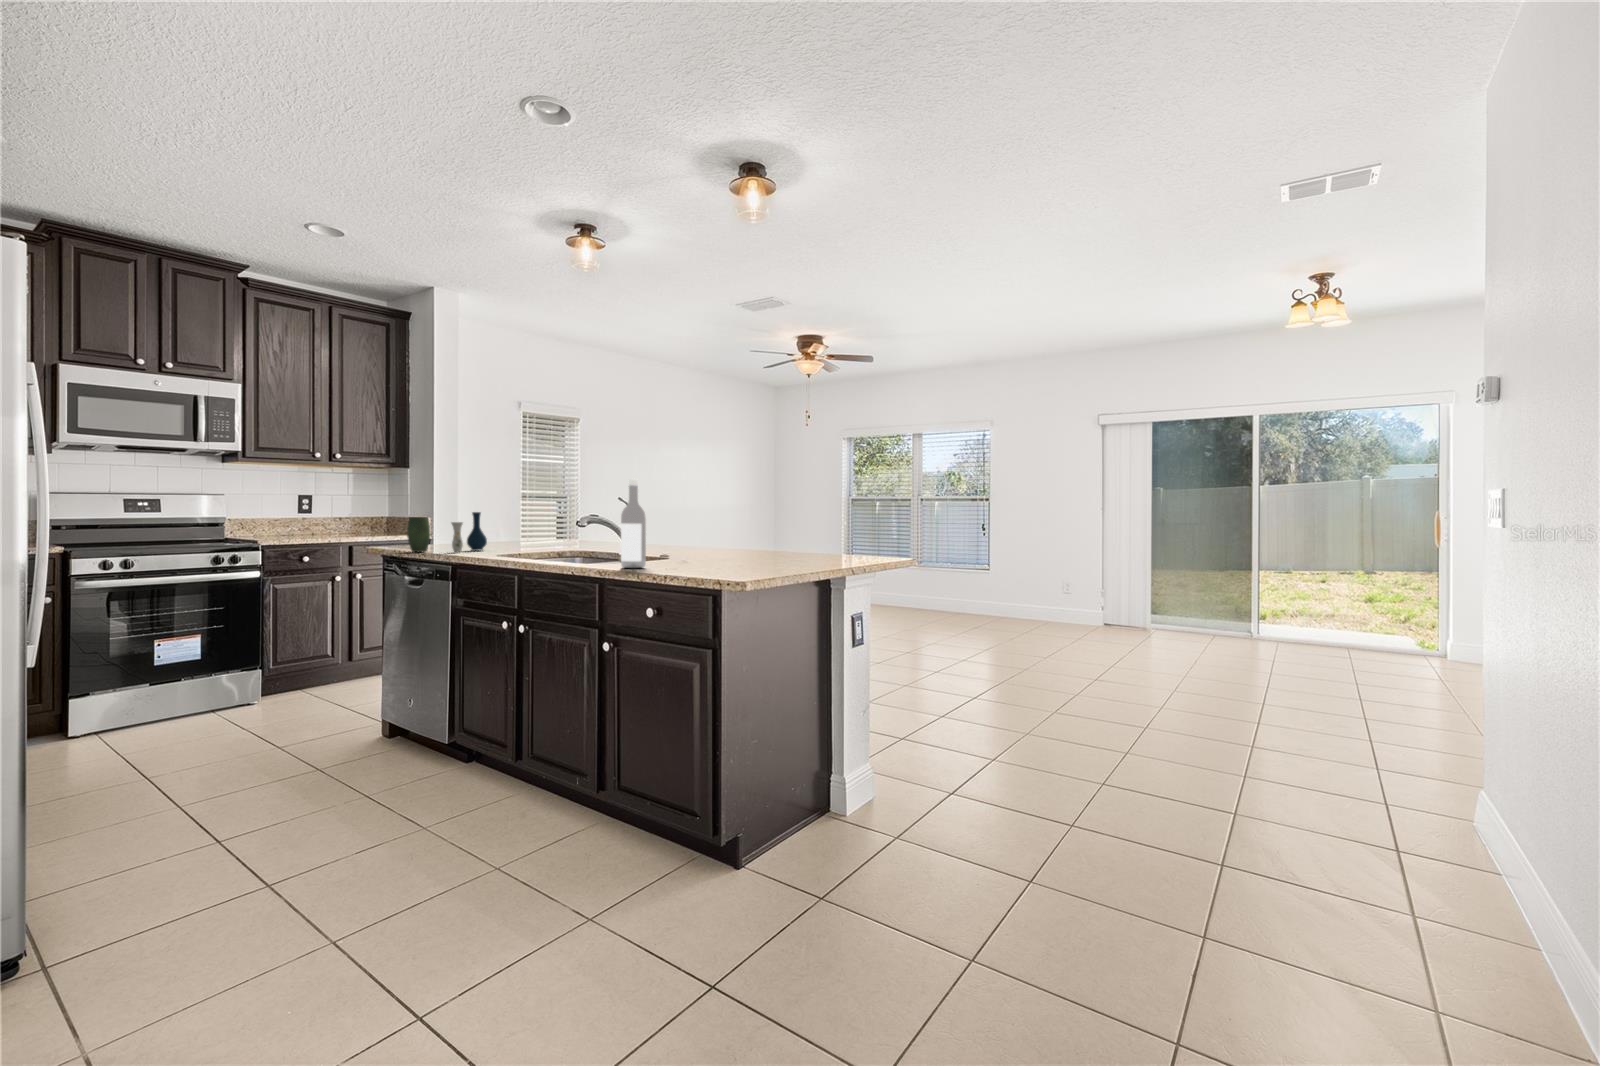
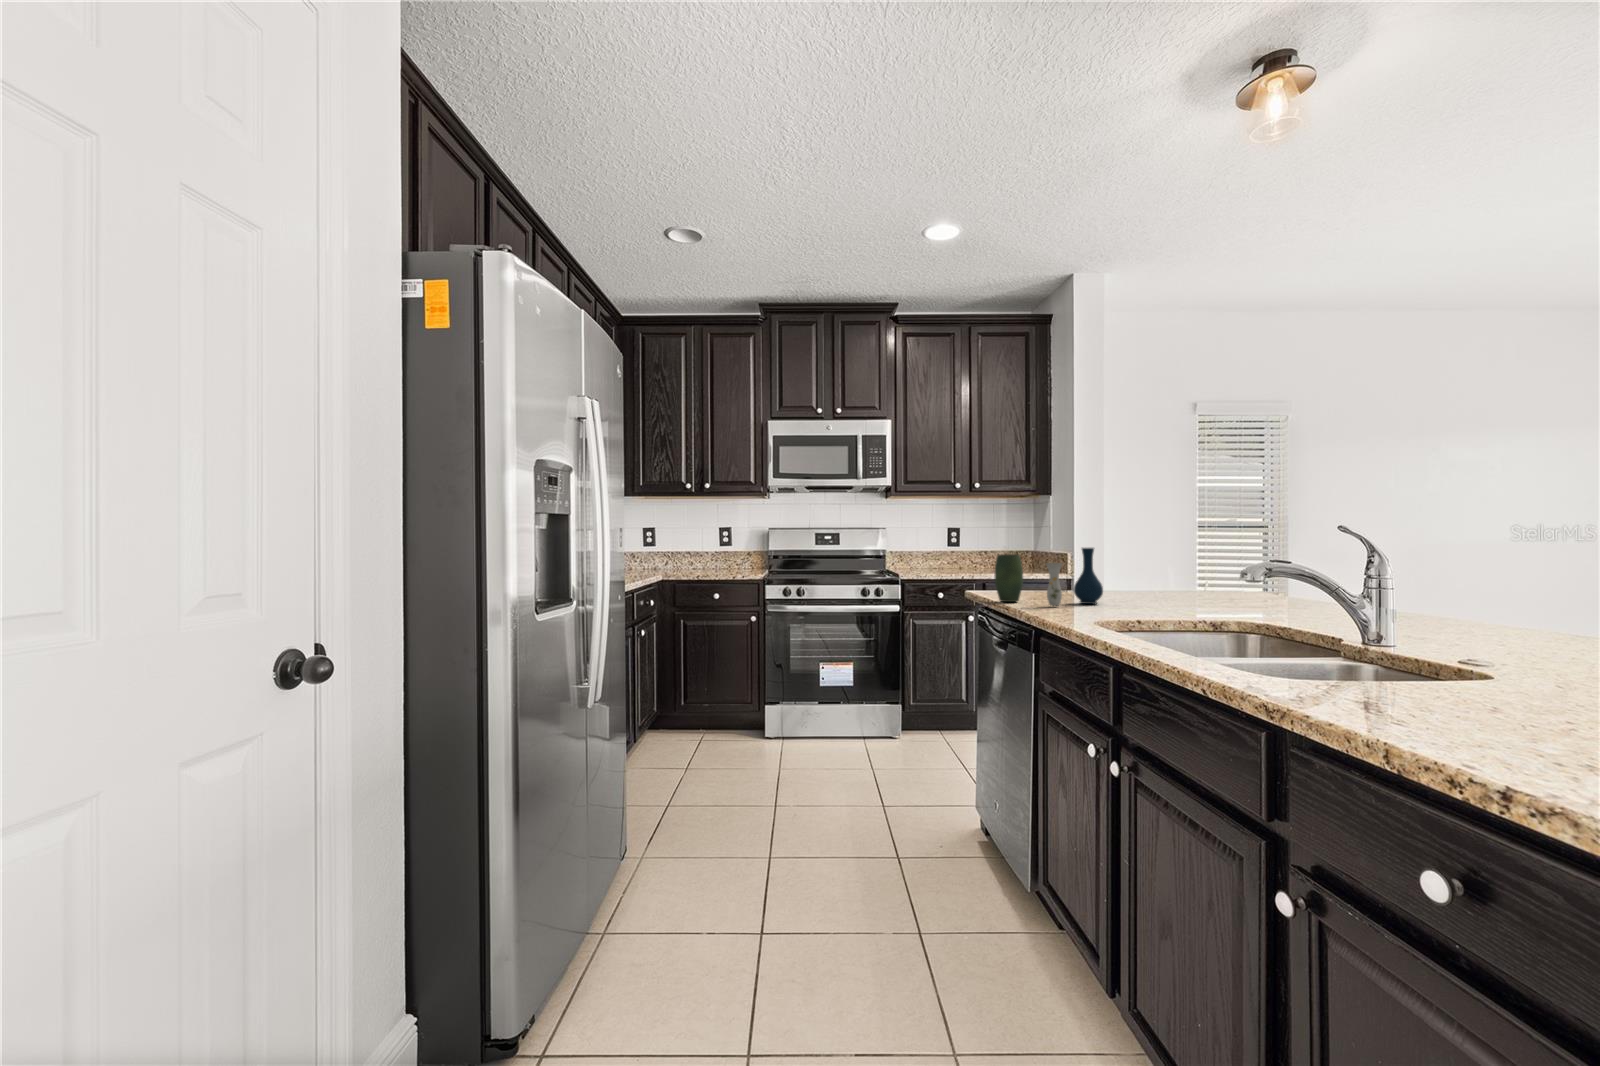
wine bottle: present [621,479,646,568] -> none [1329,468,1416,721]

